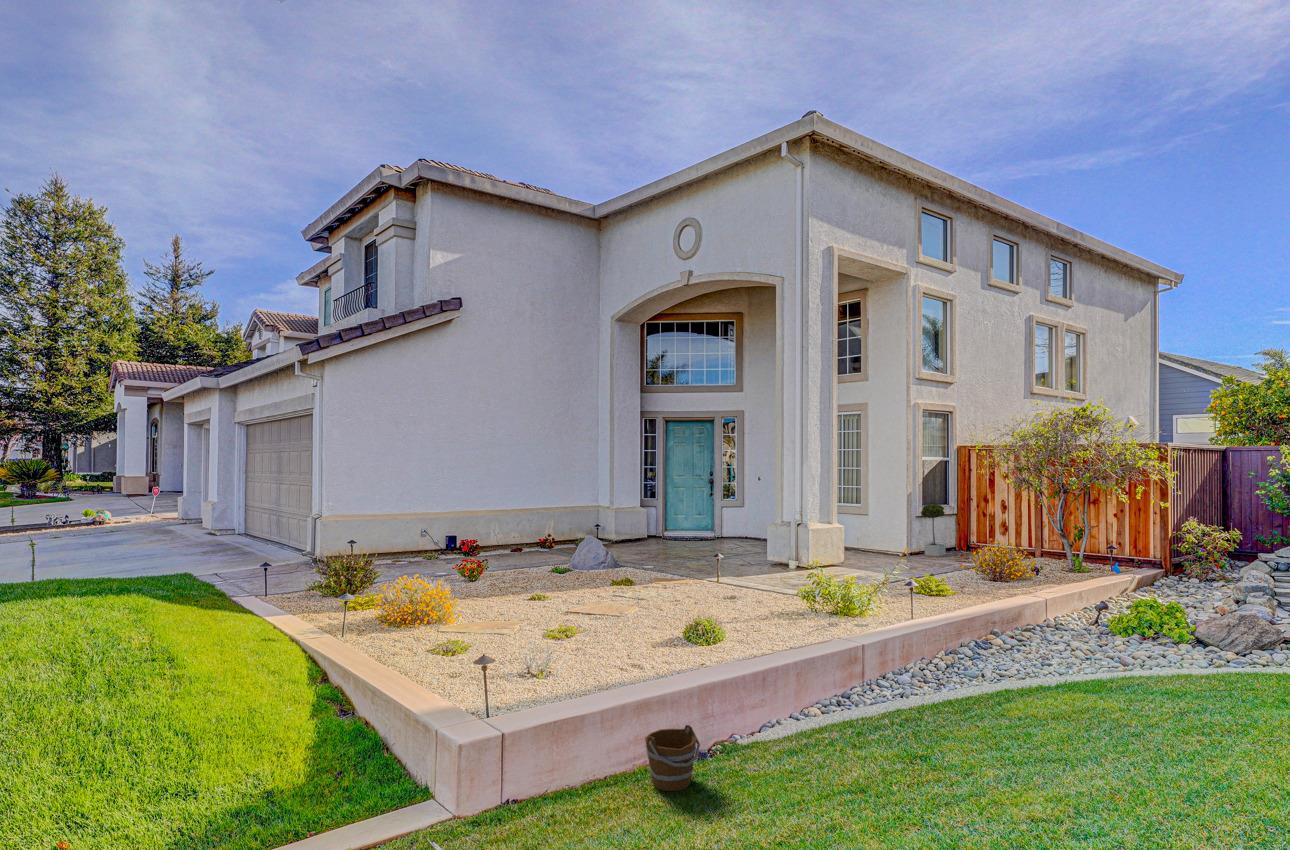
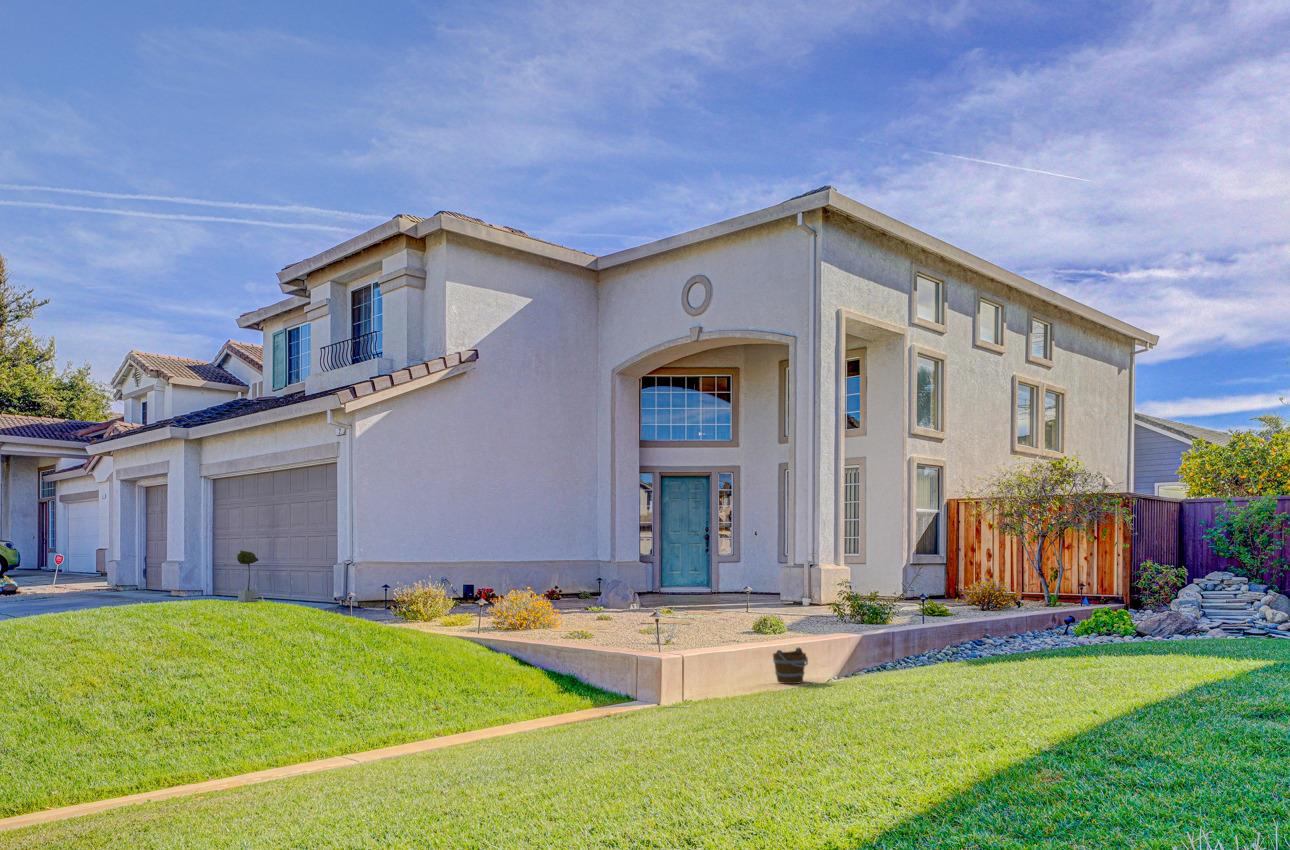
potted tree: present [921,503,946,556] -> present [237,550,259,602]

